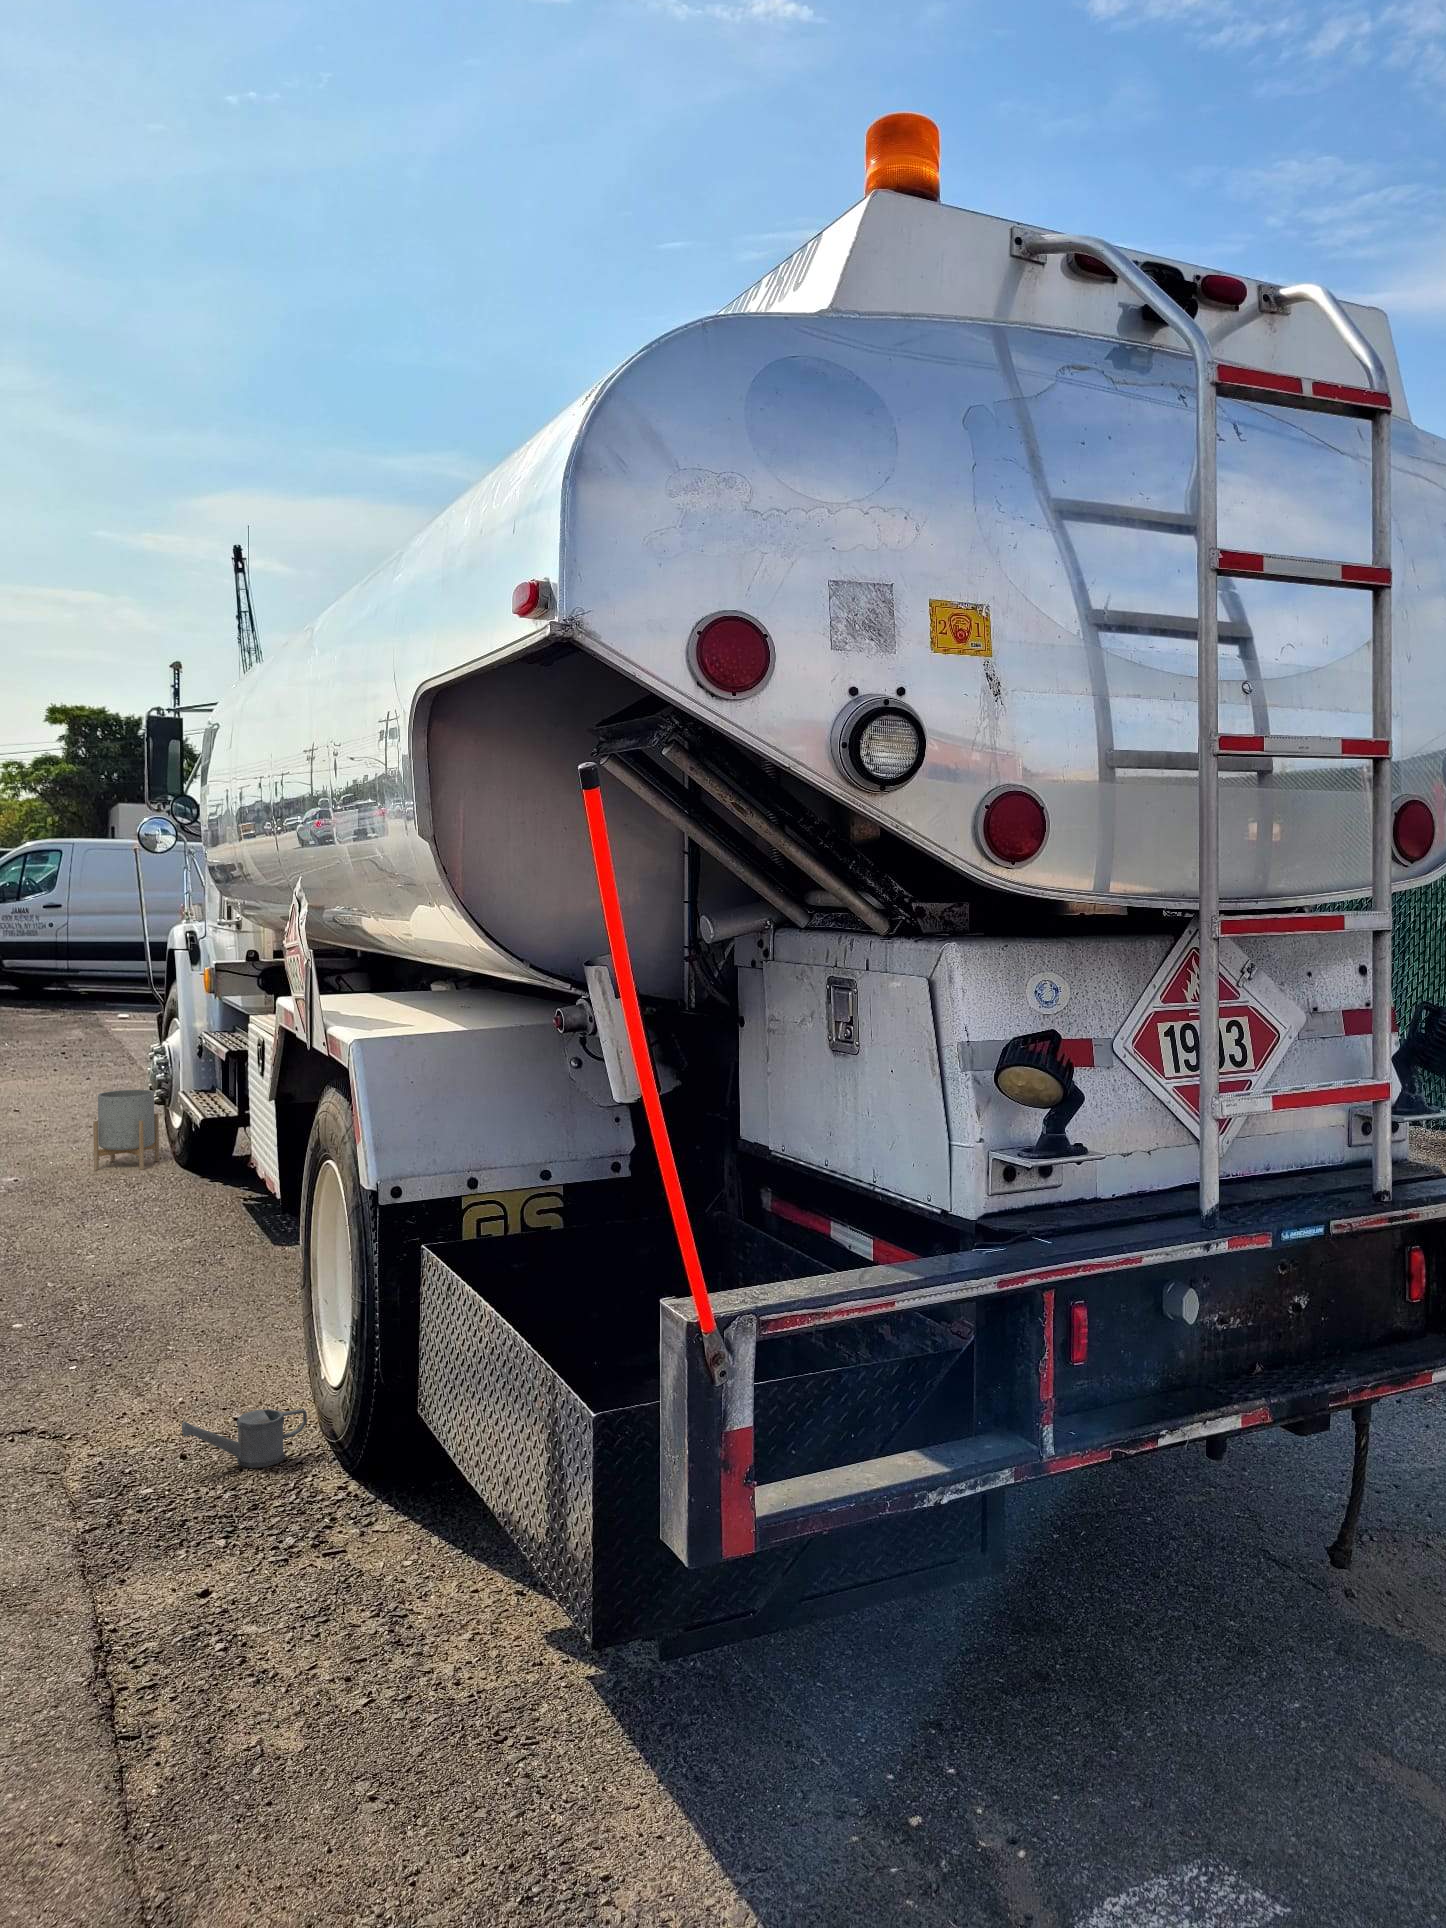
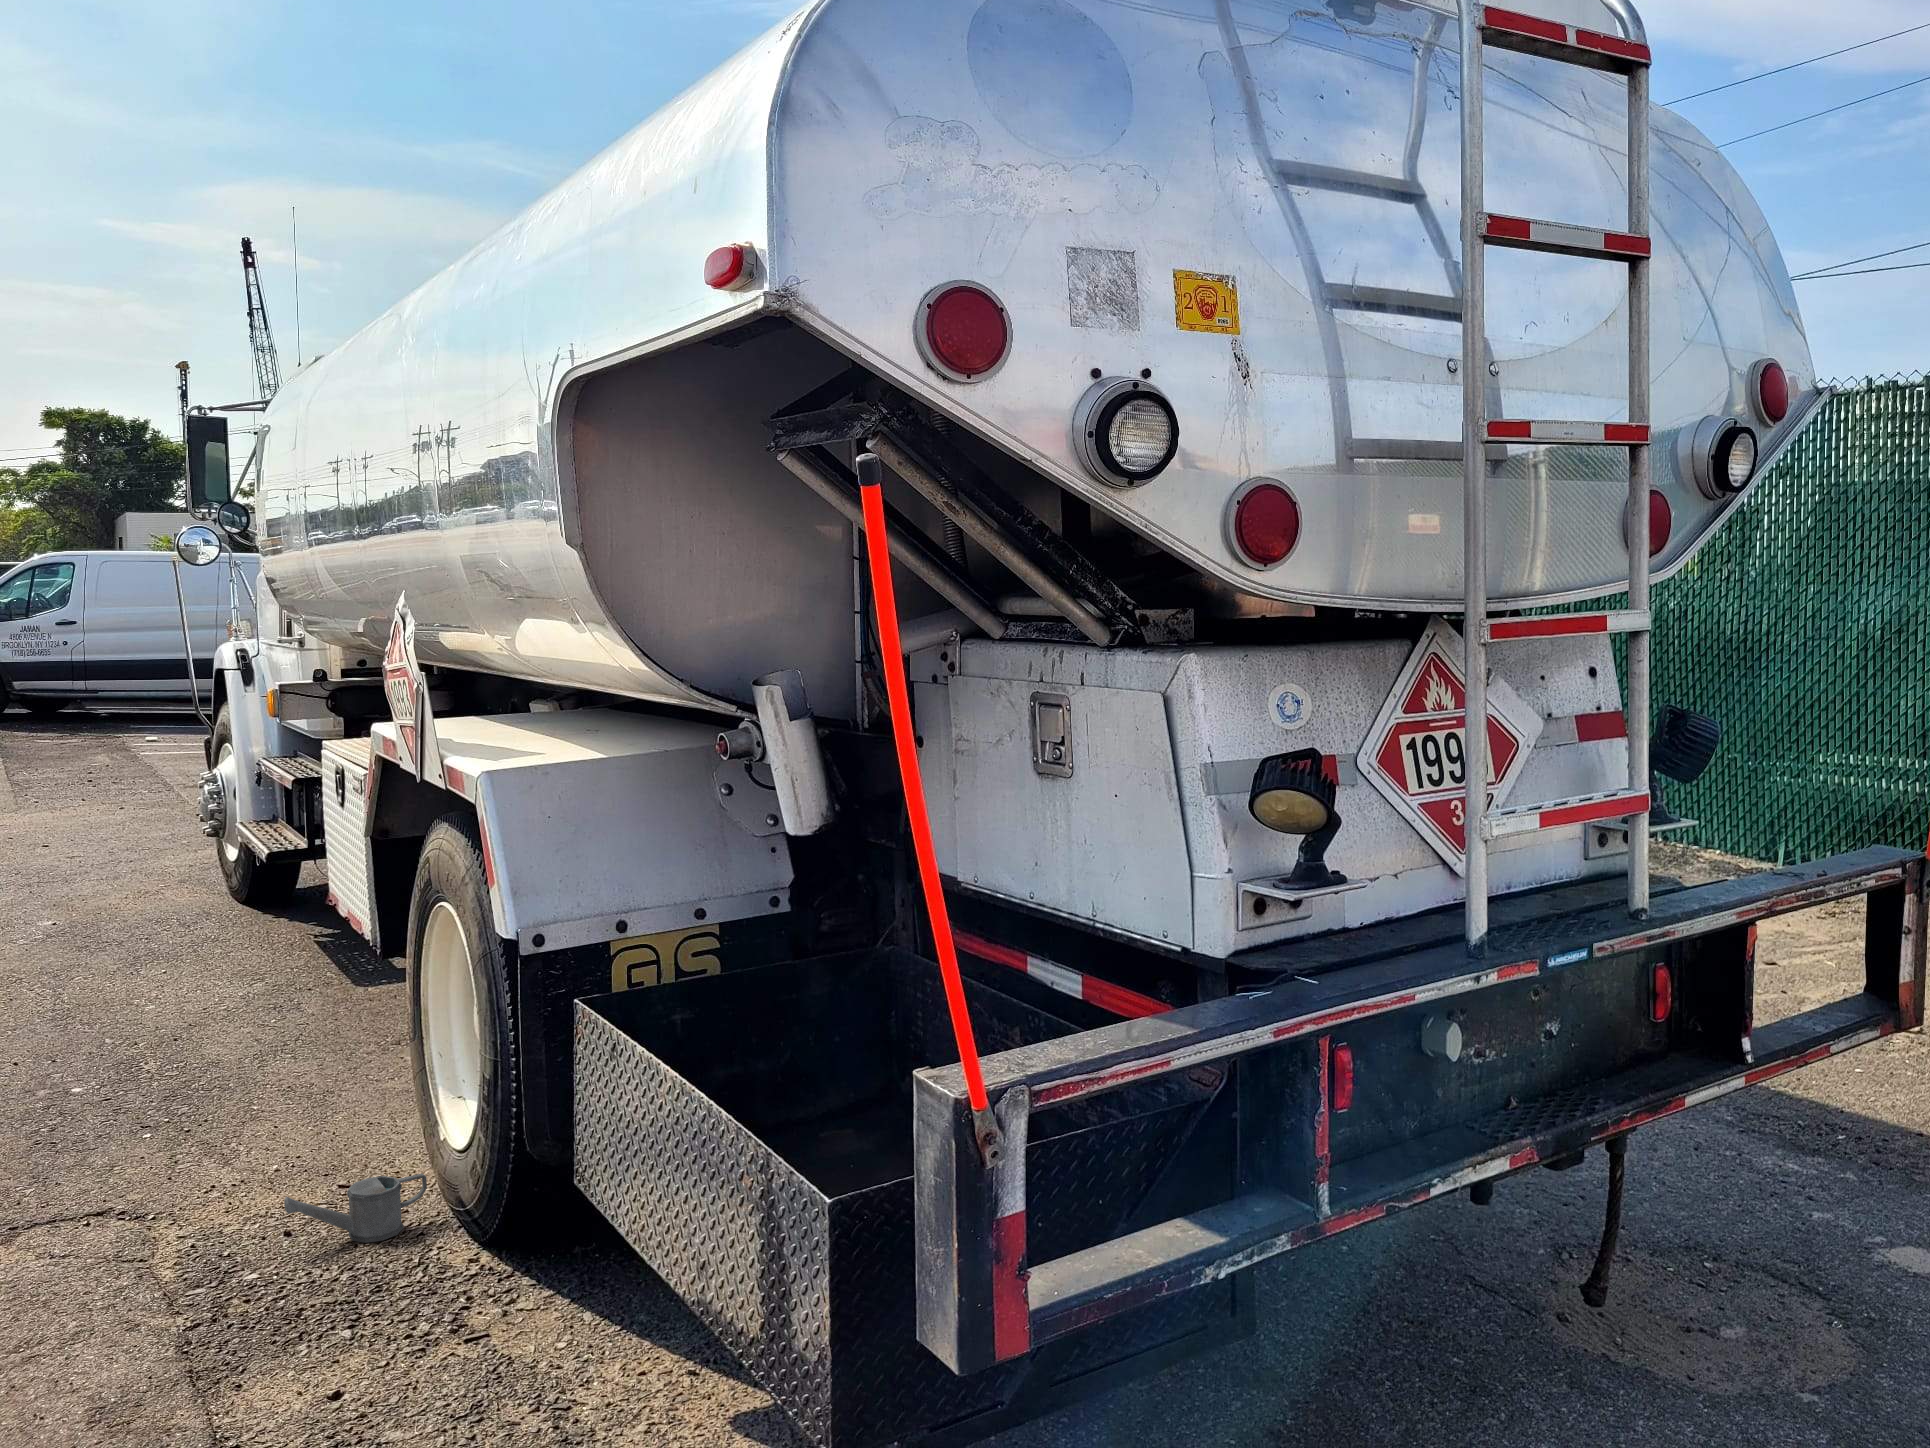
planter: present [93,1090,159,1170] -> none [137,819,213,907]

